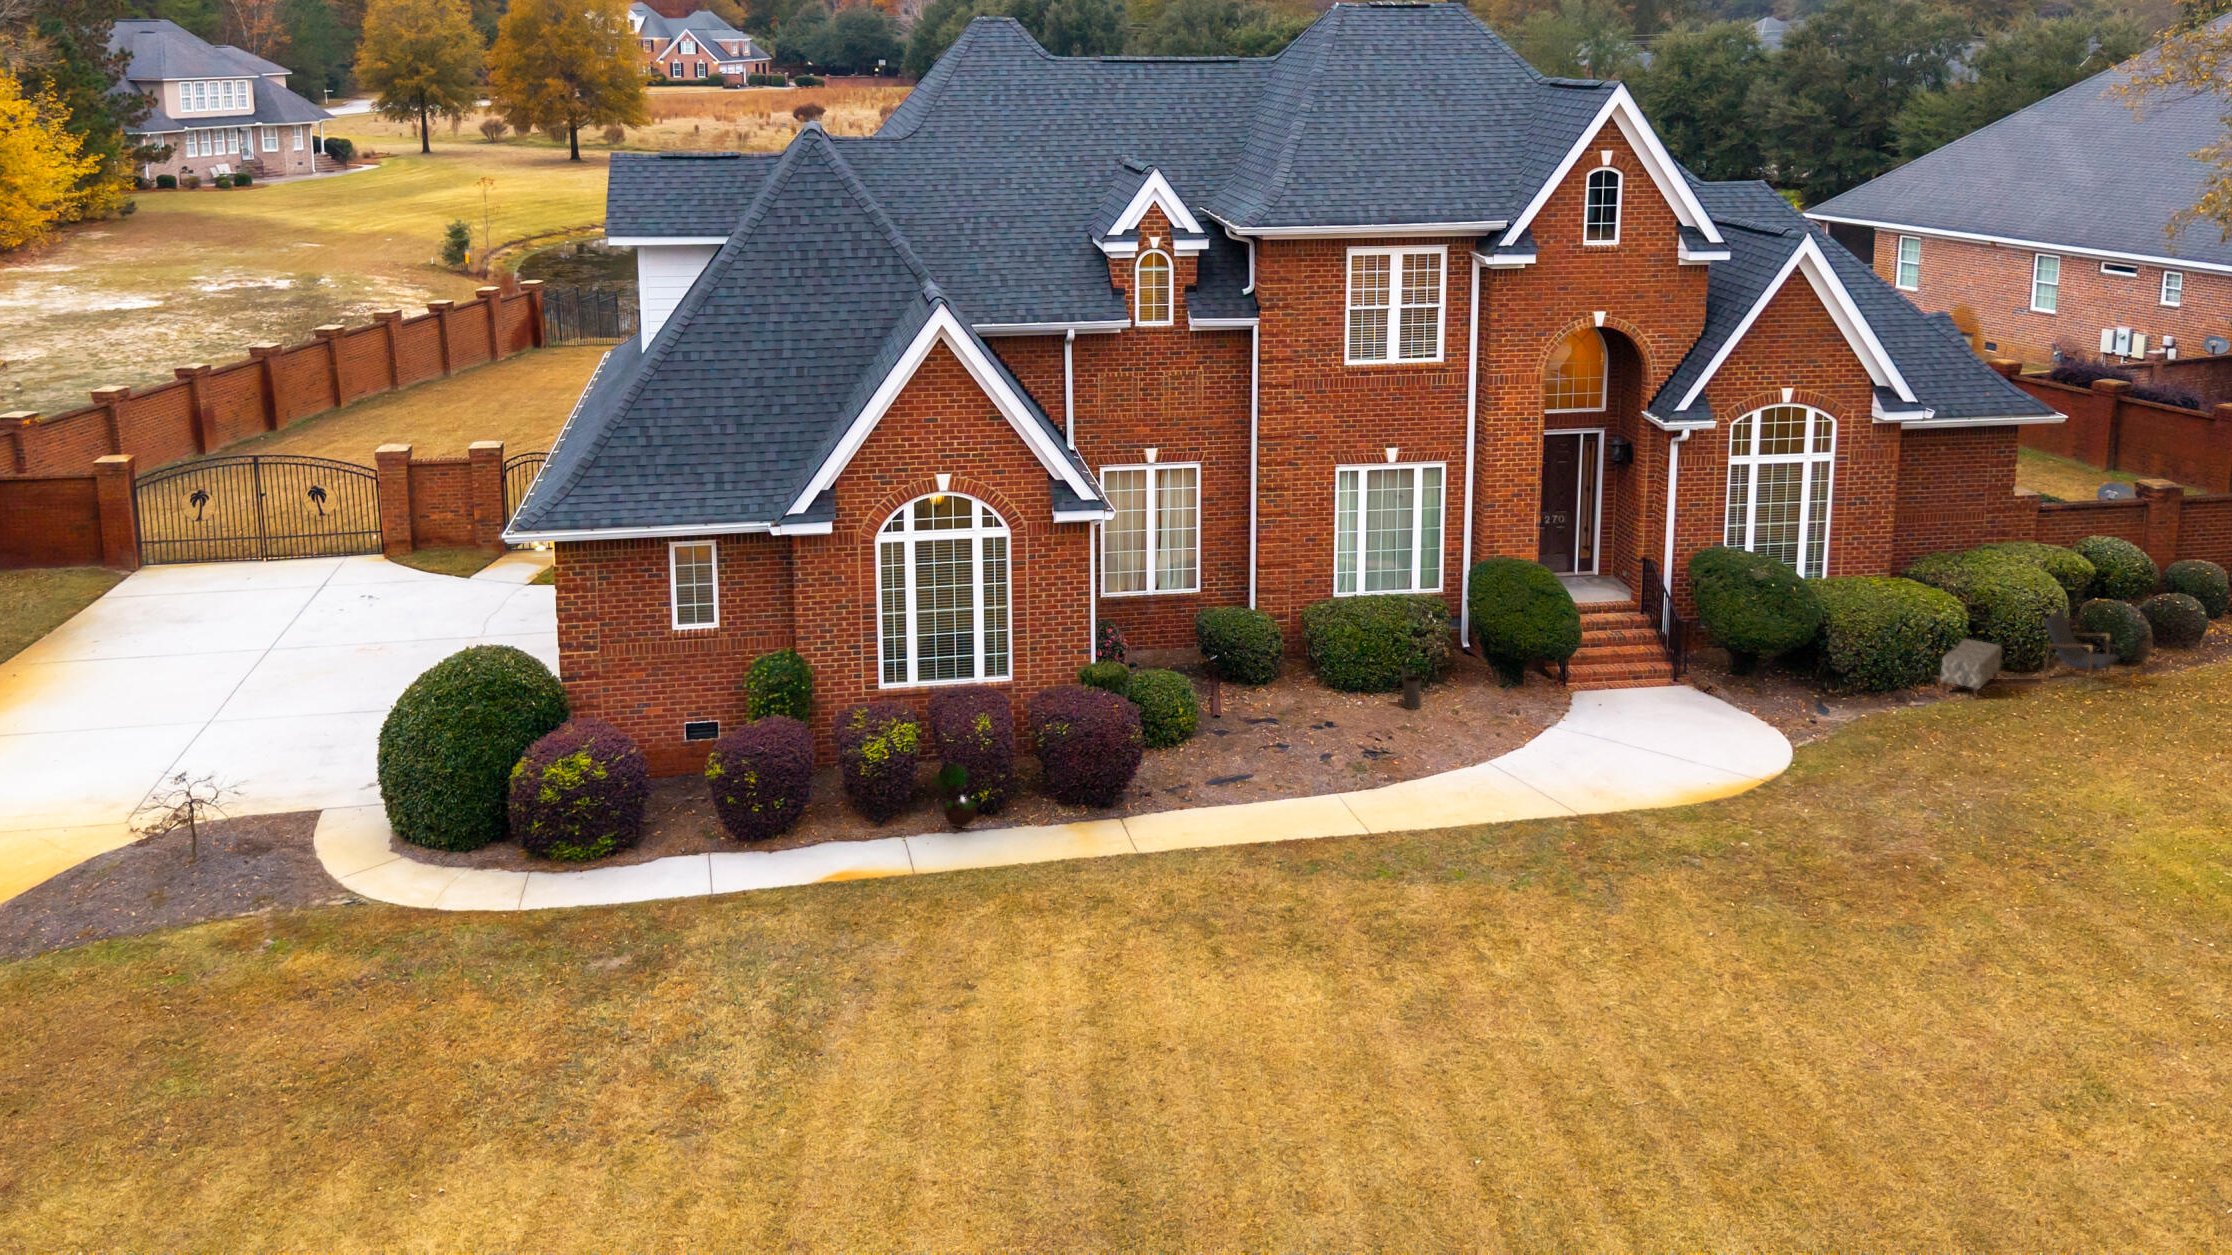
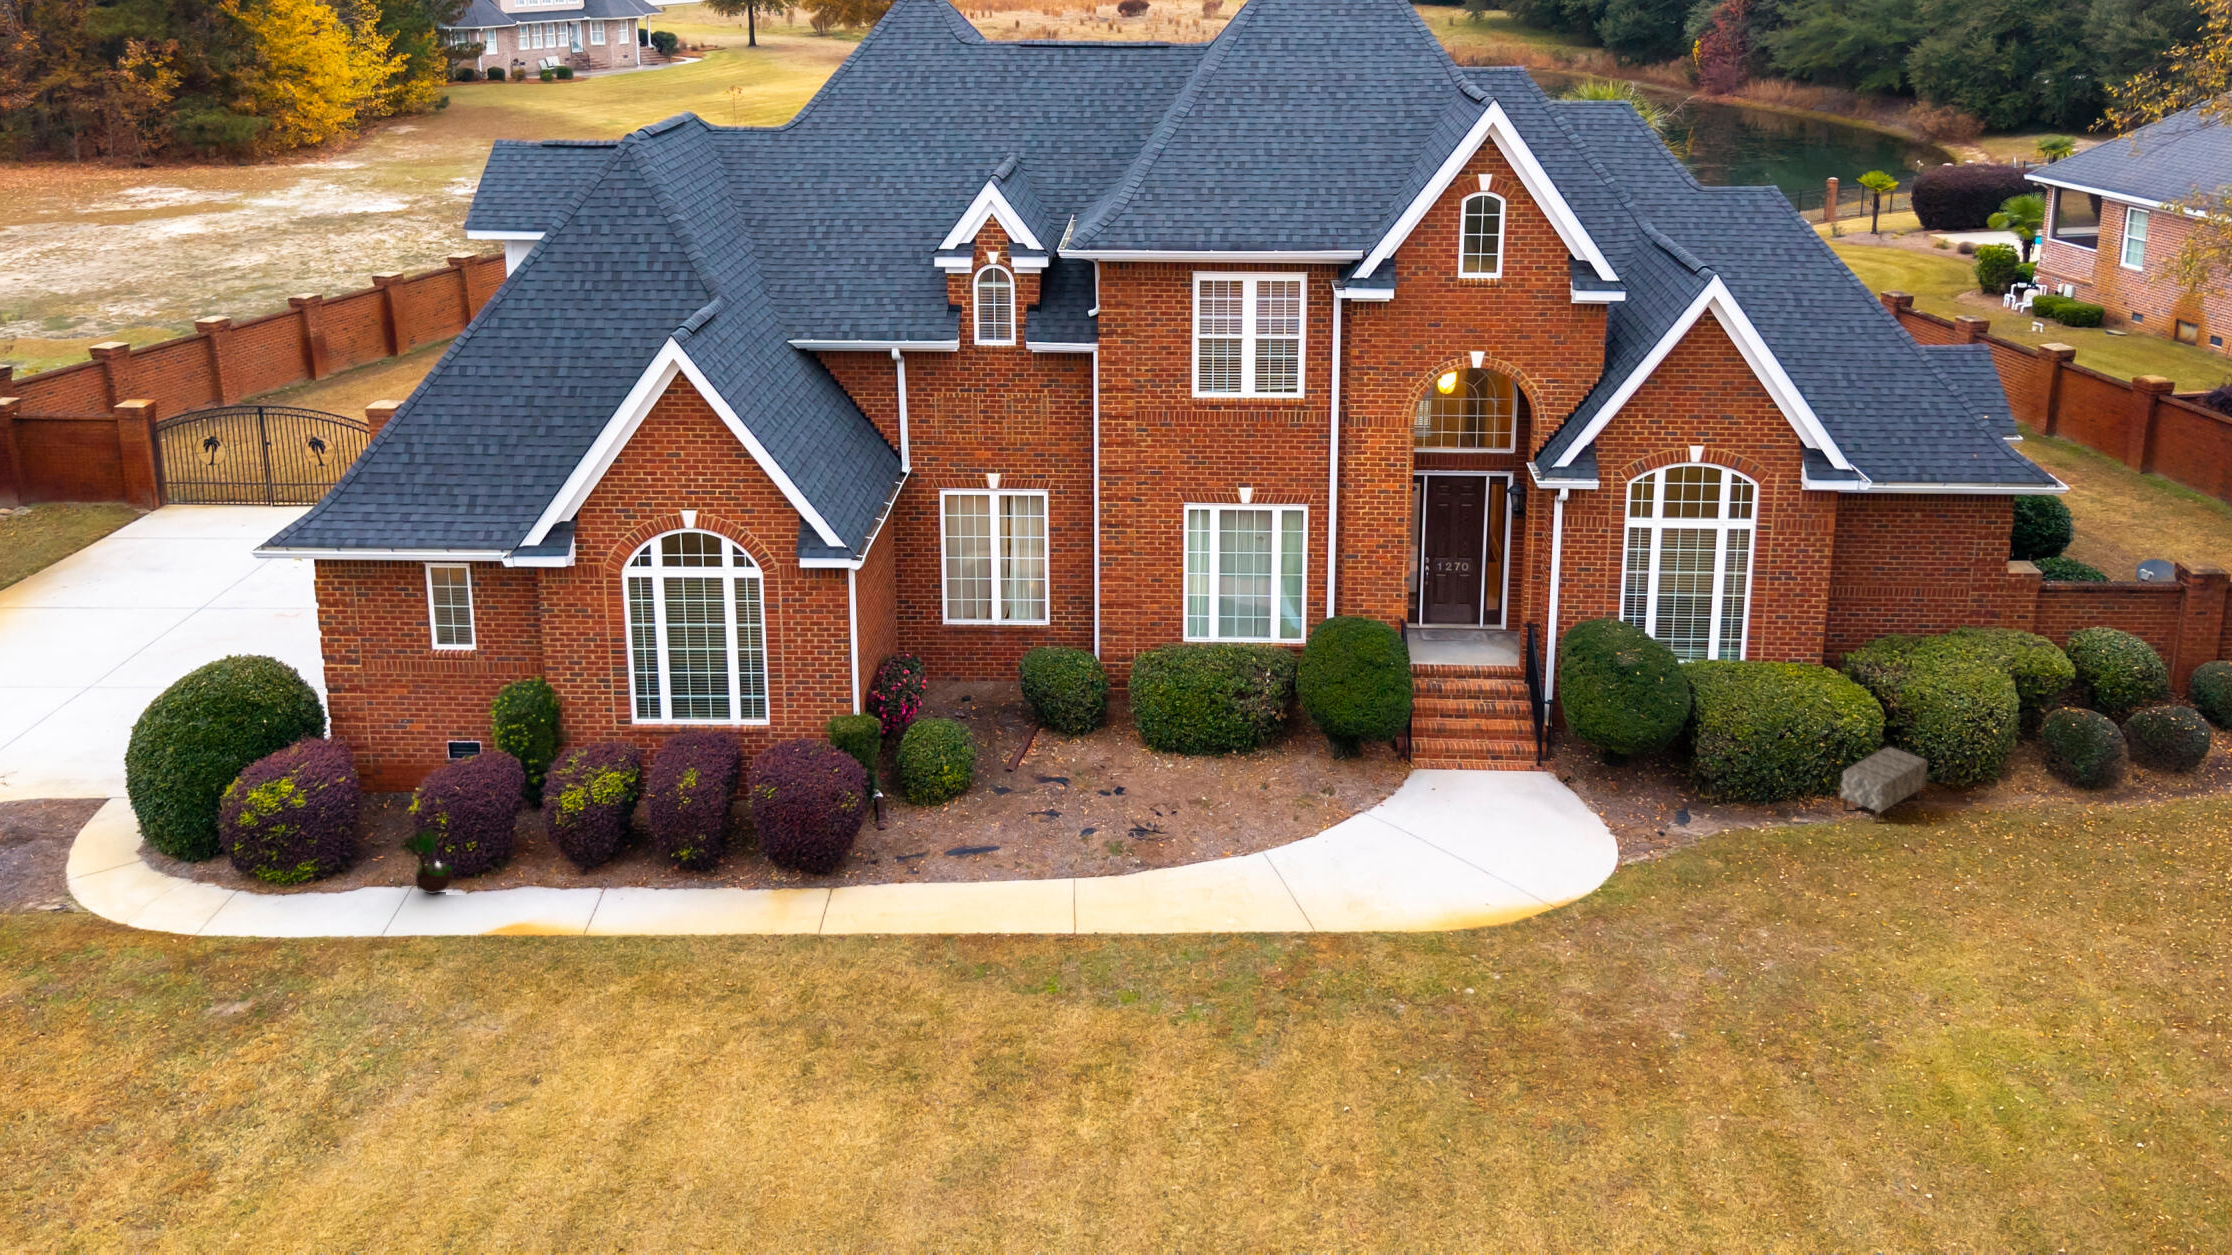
lounge chair: present [2043,611,2118,690] -> none [1980,724,2074,824]
watering can: present [1401,666,1421,709] -> none [1211,728,1233,780]
potted tree: present [931,764,977,827] -> present [396,827,452,894]

